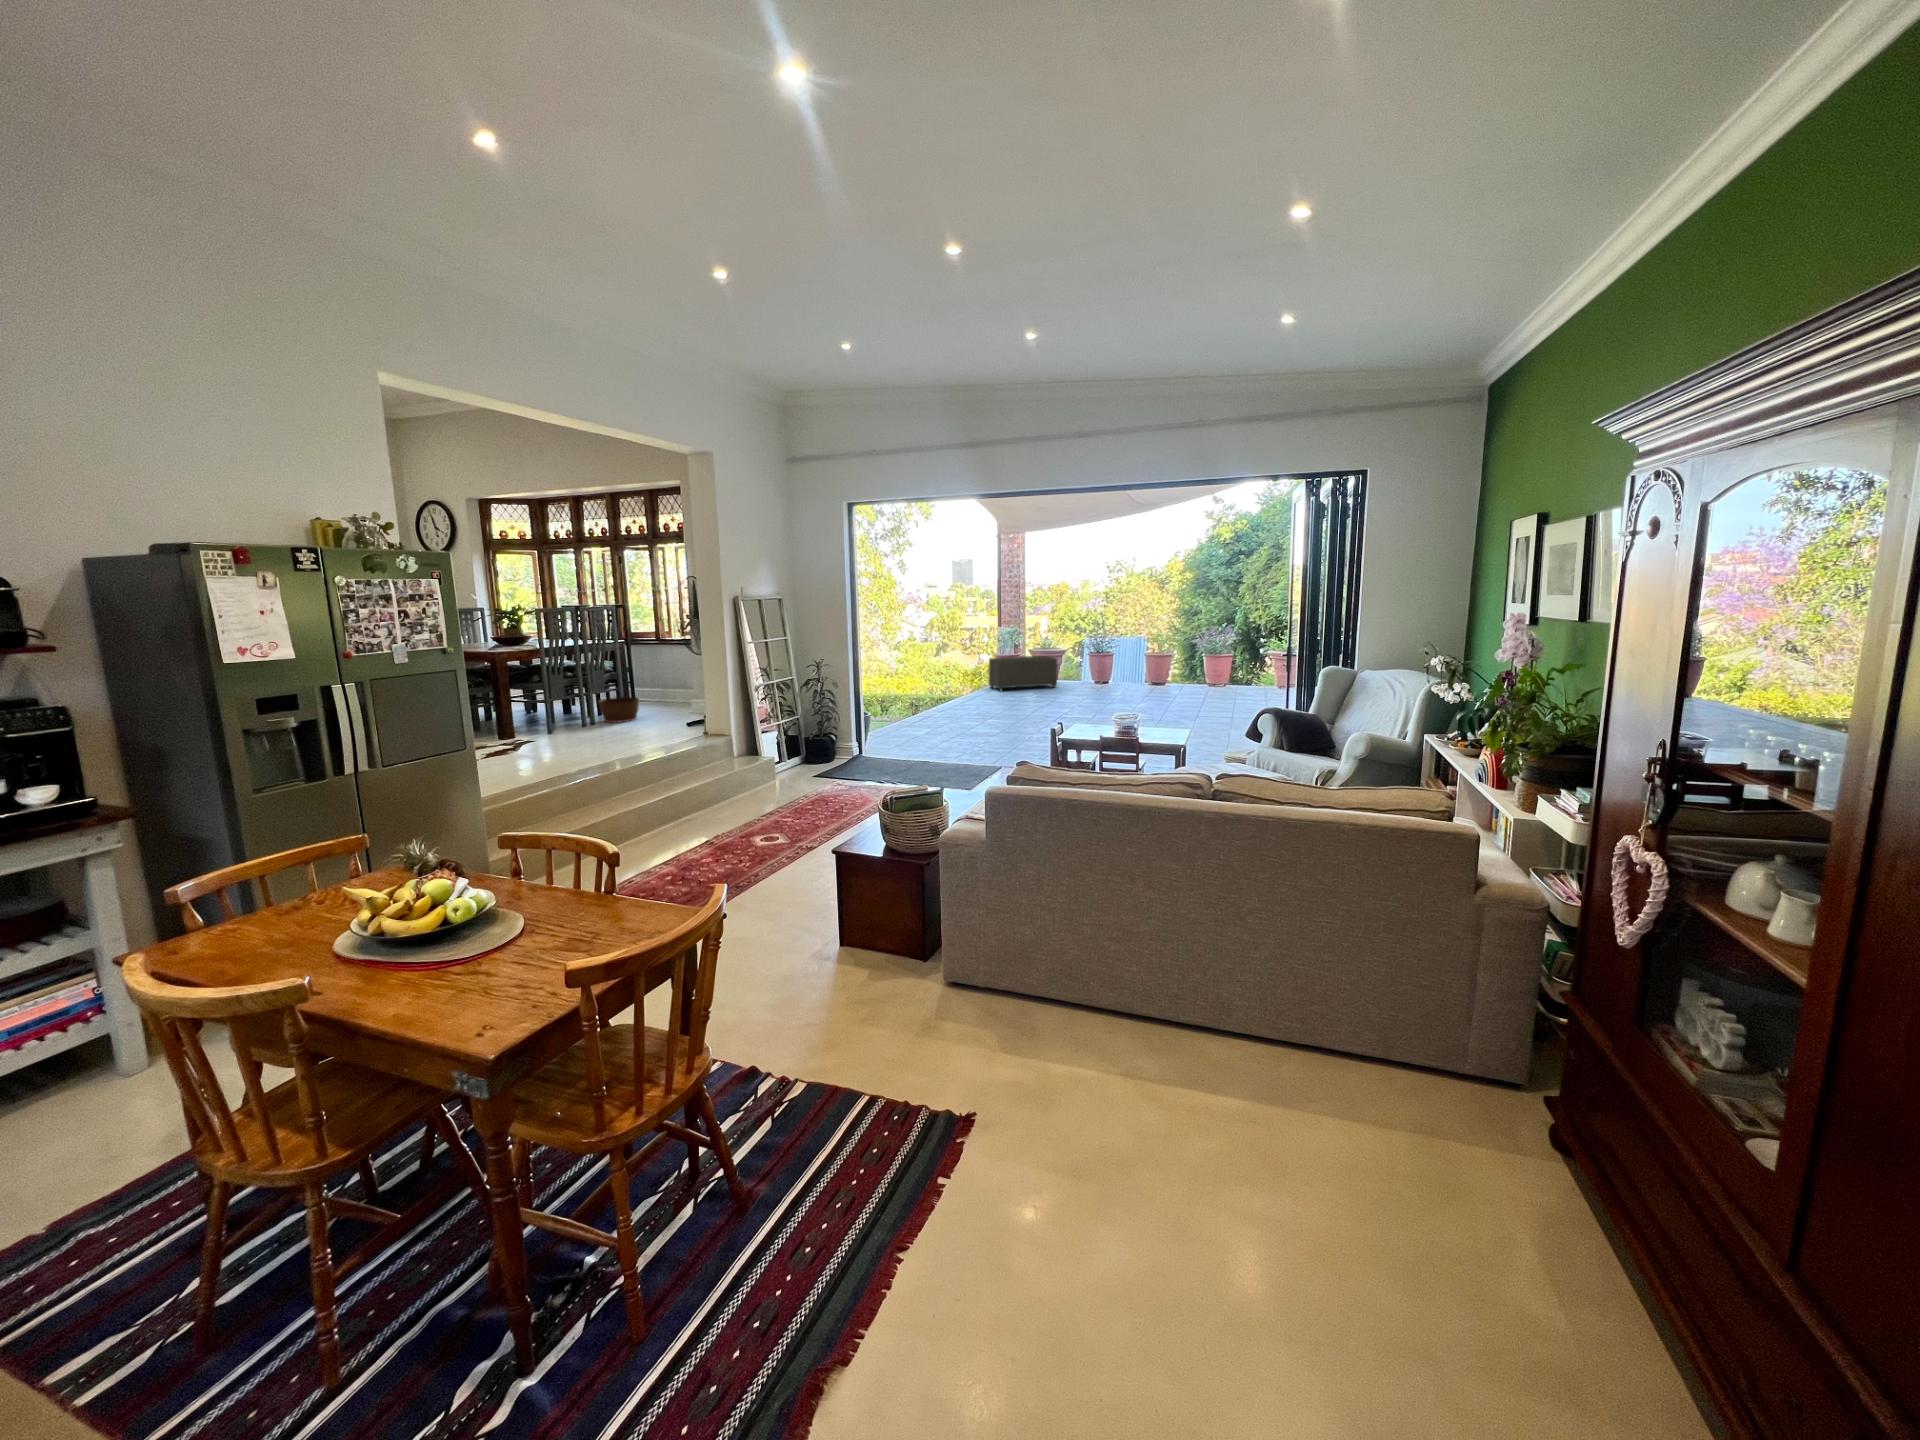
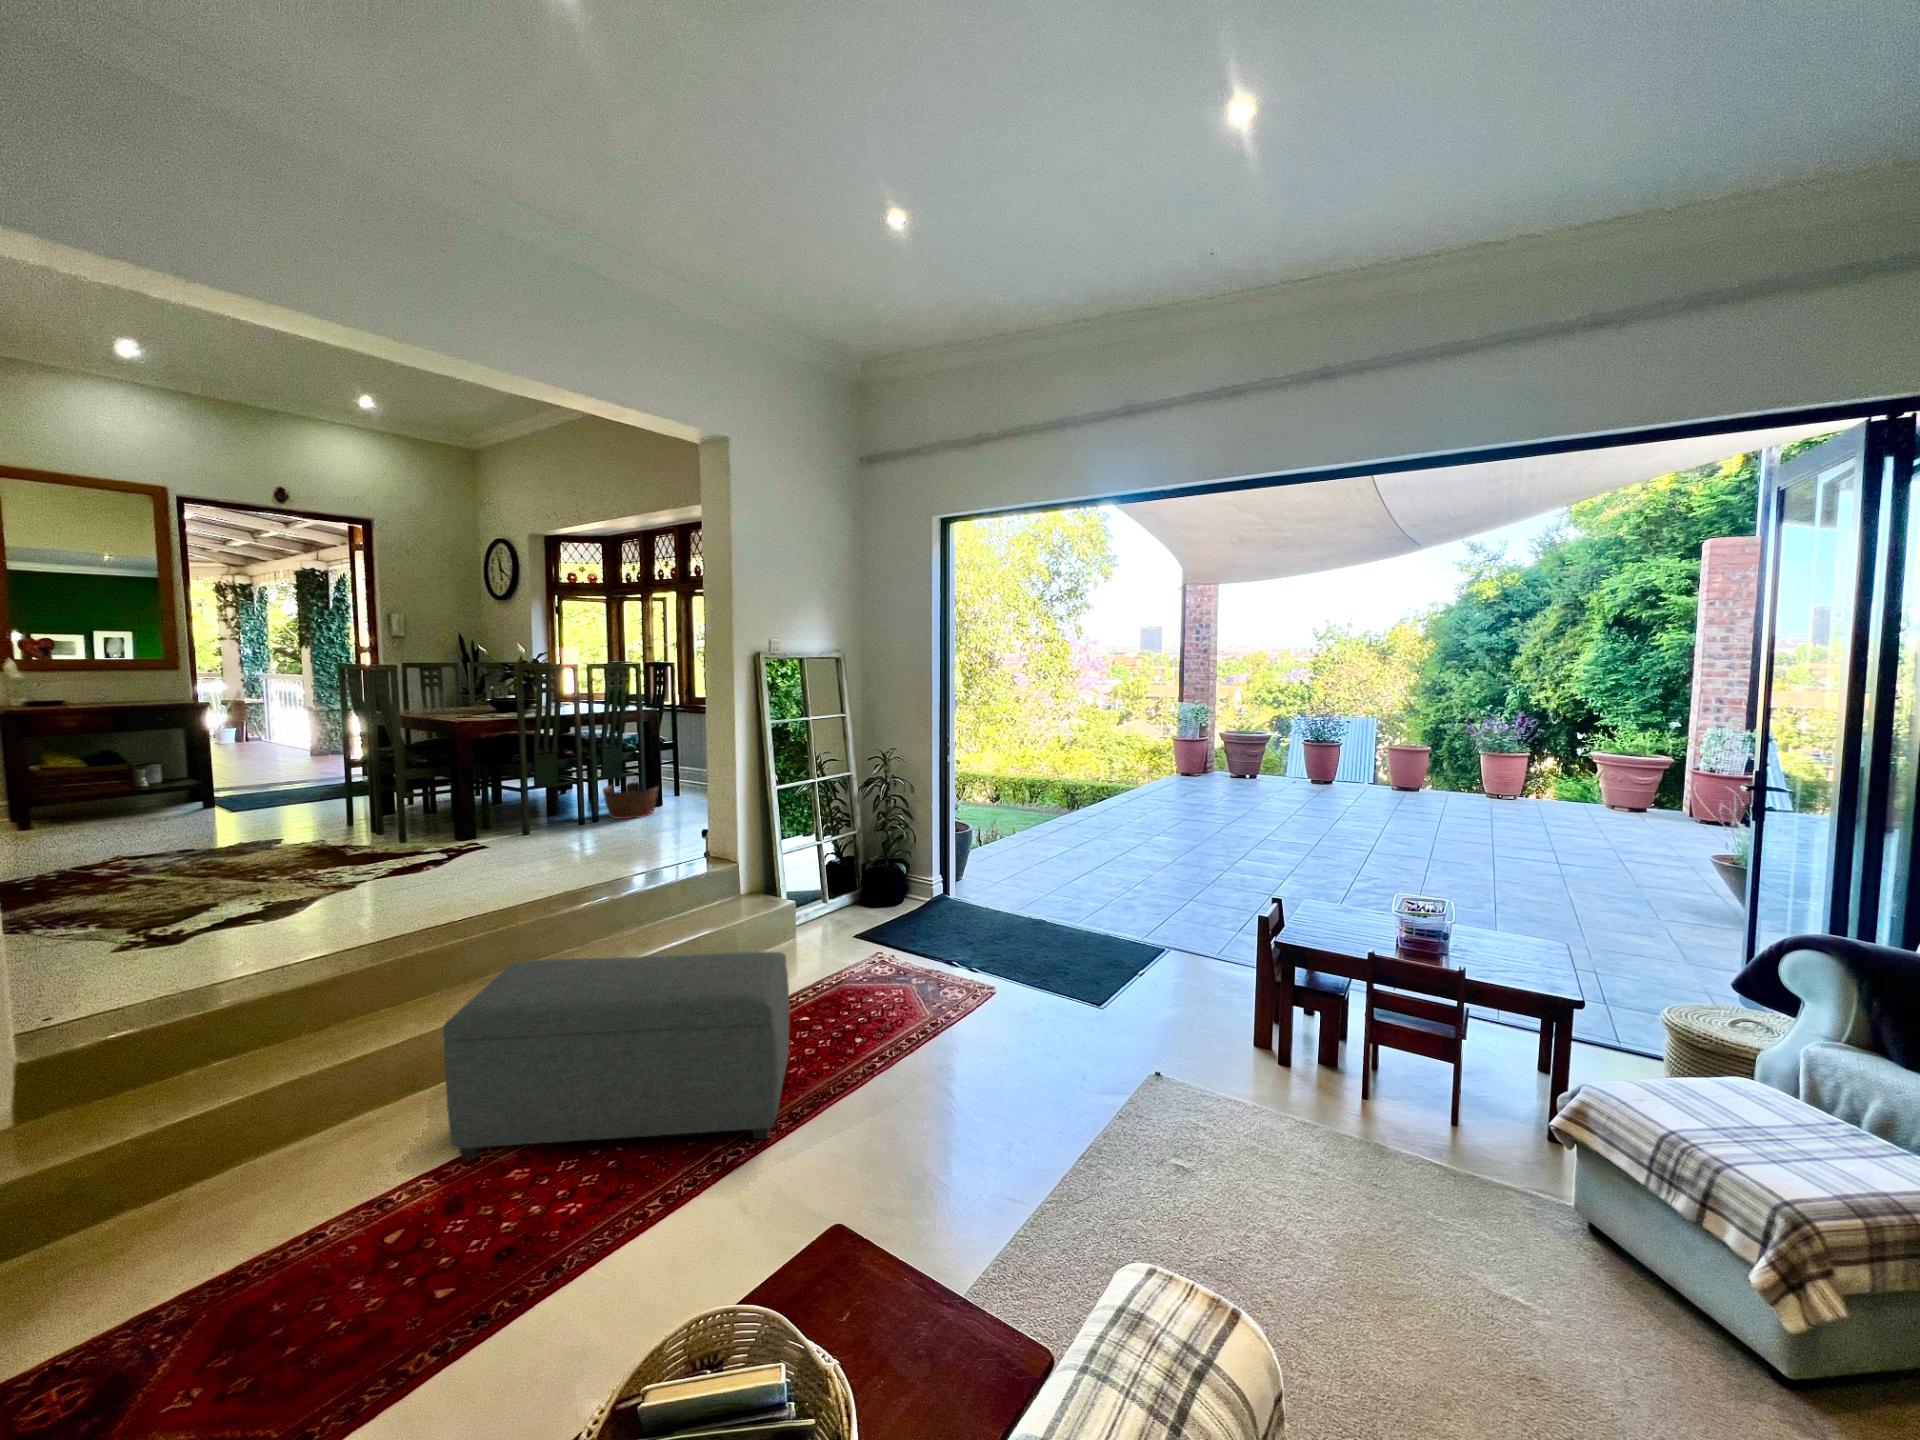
ottoman: present [989,656,1058,691] -> present [443,952,789,1159]

